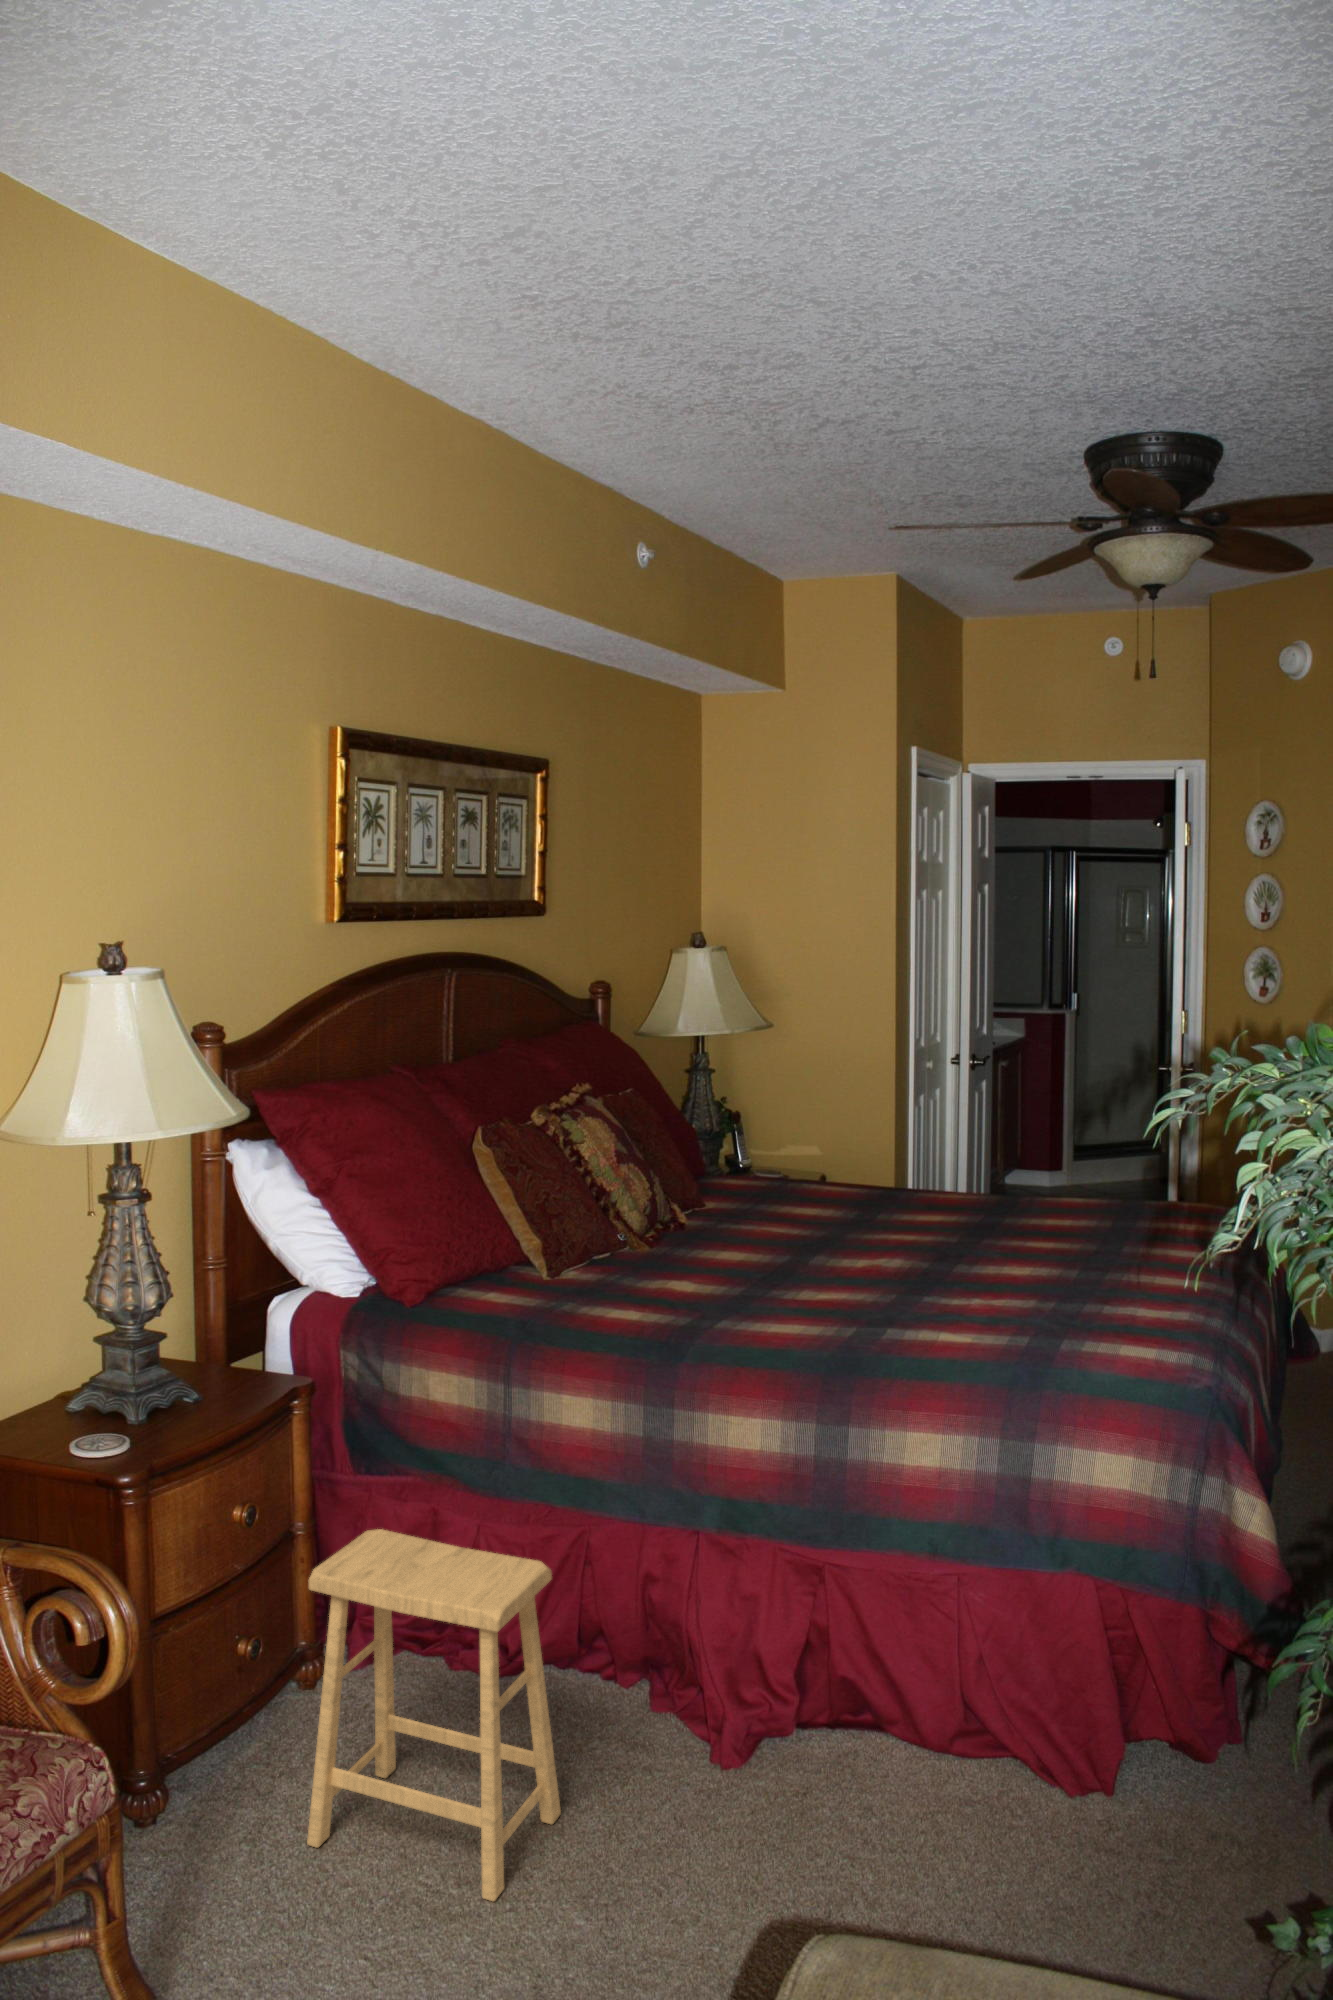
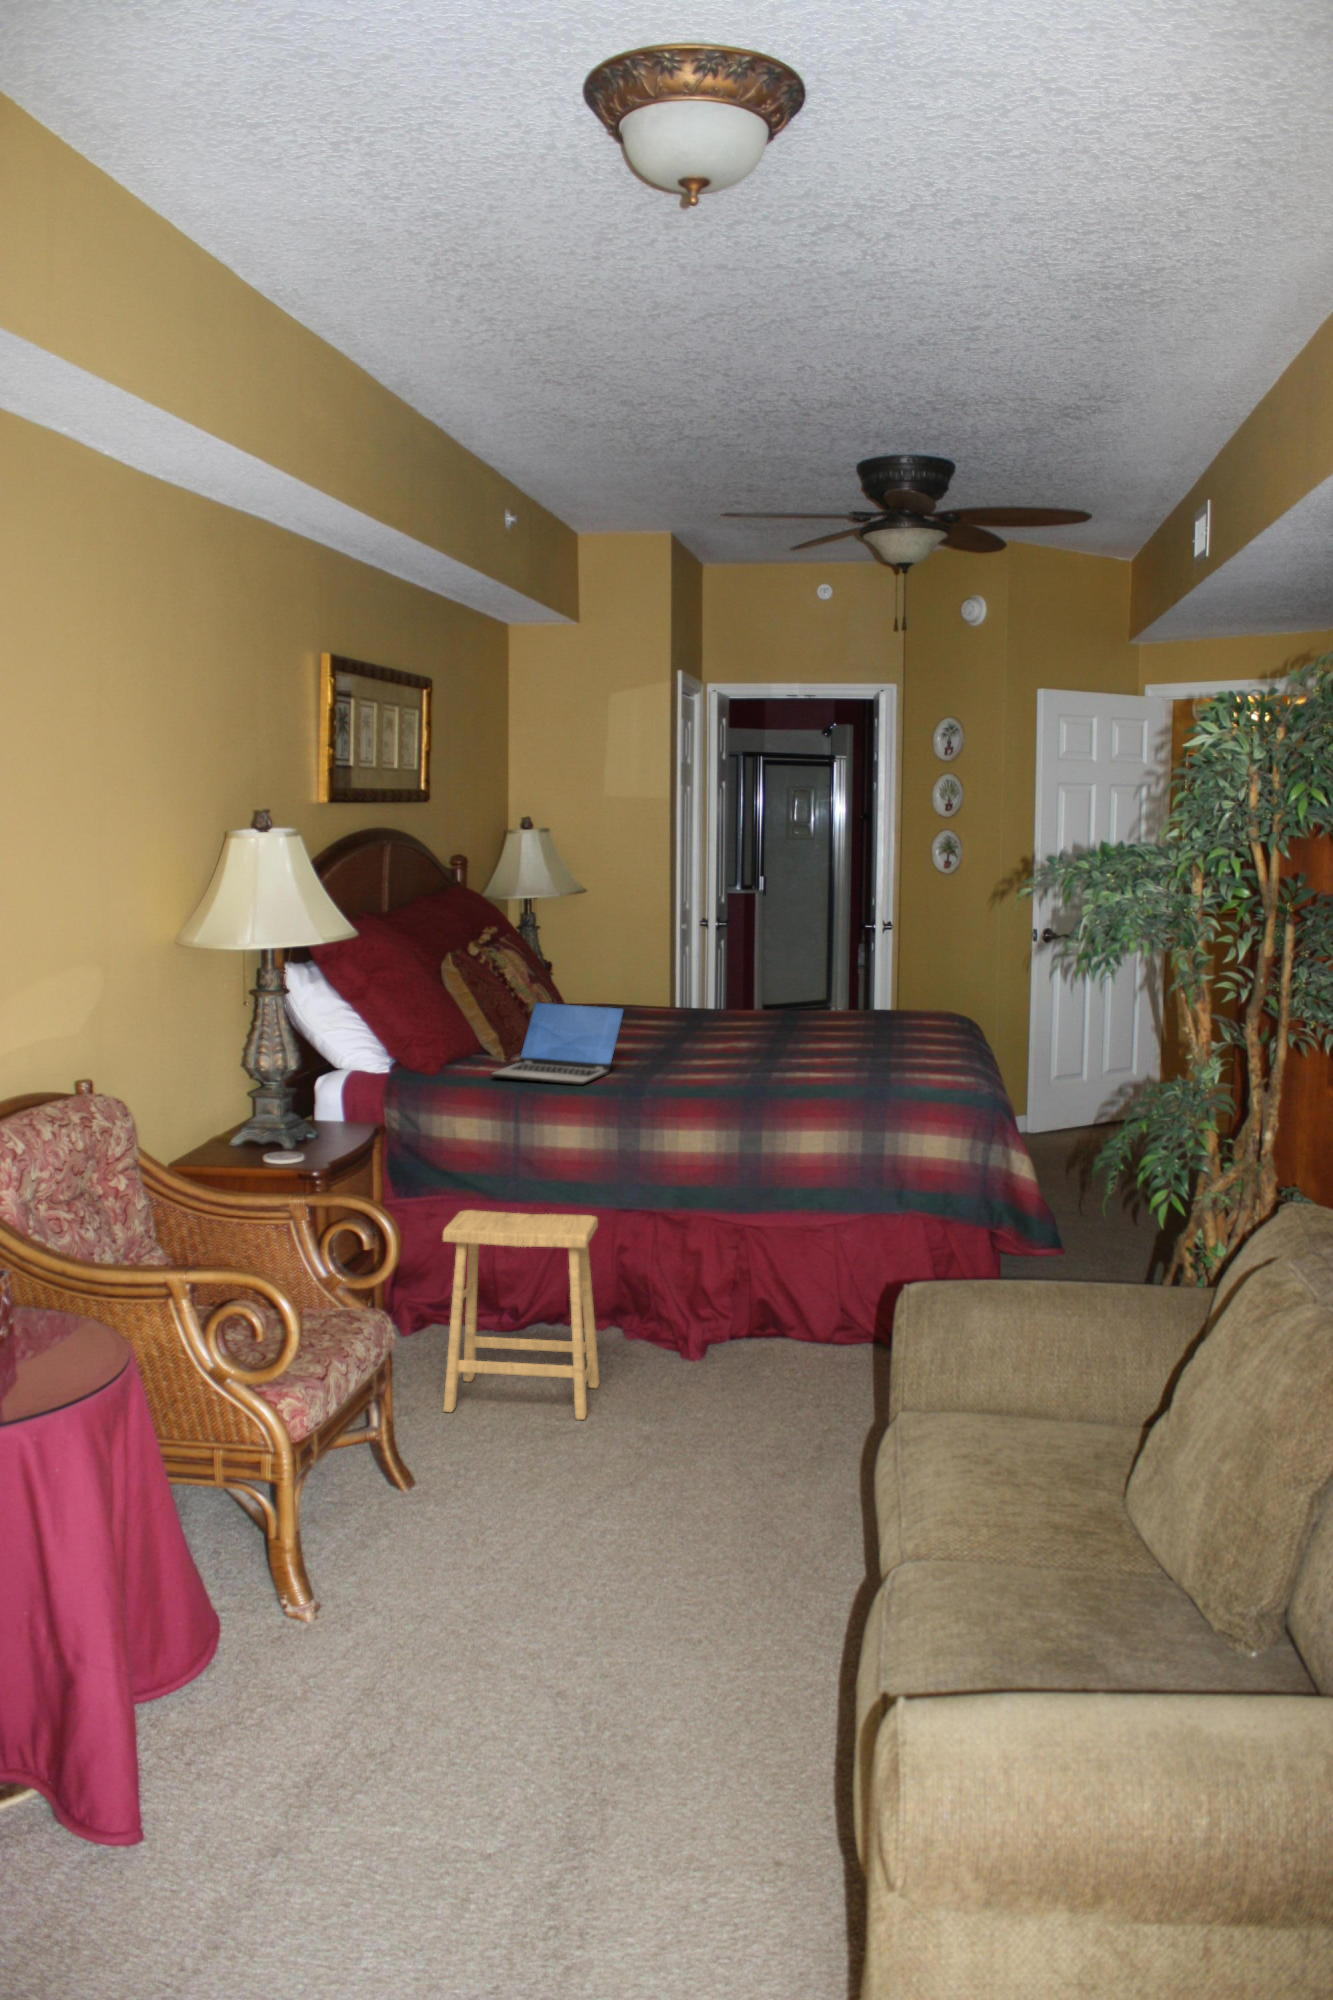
laptop: none [503,1194,701,1328] -> present [490,1002,624,1085]

